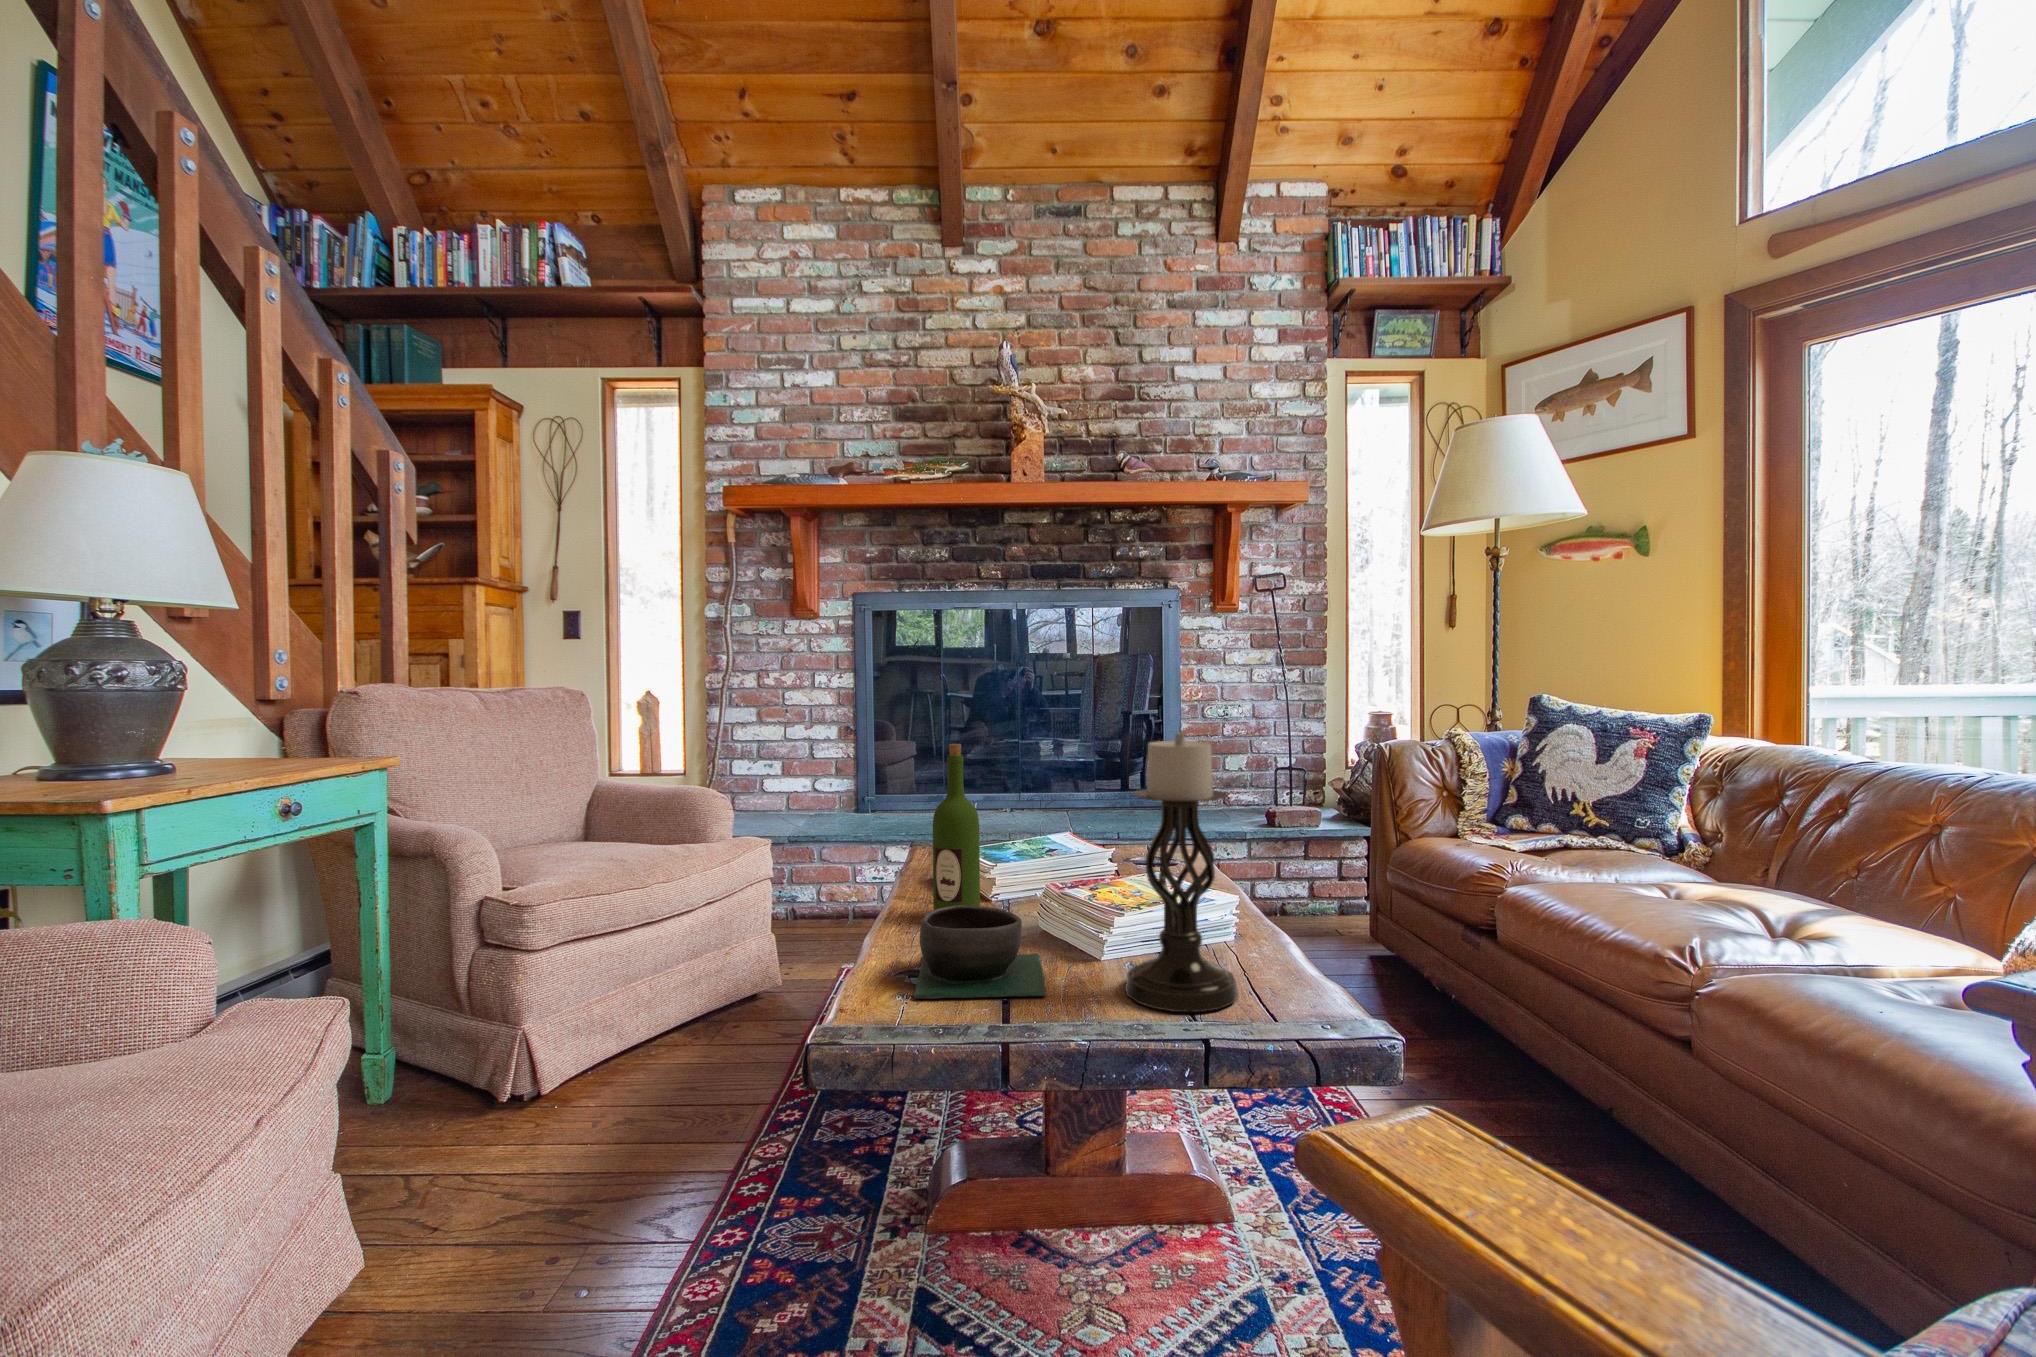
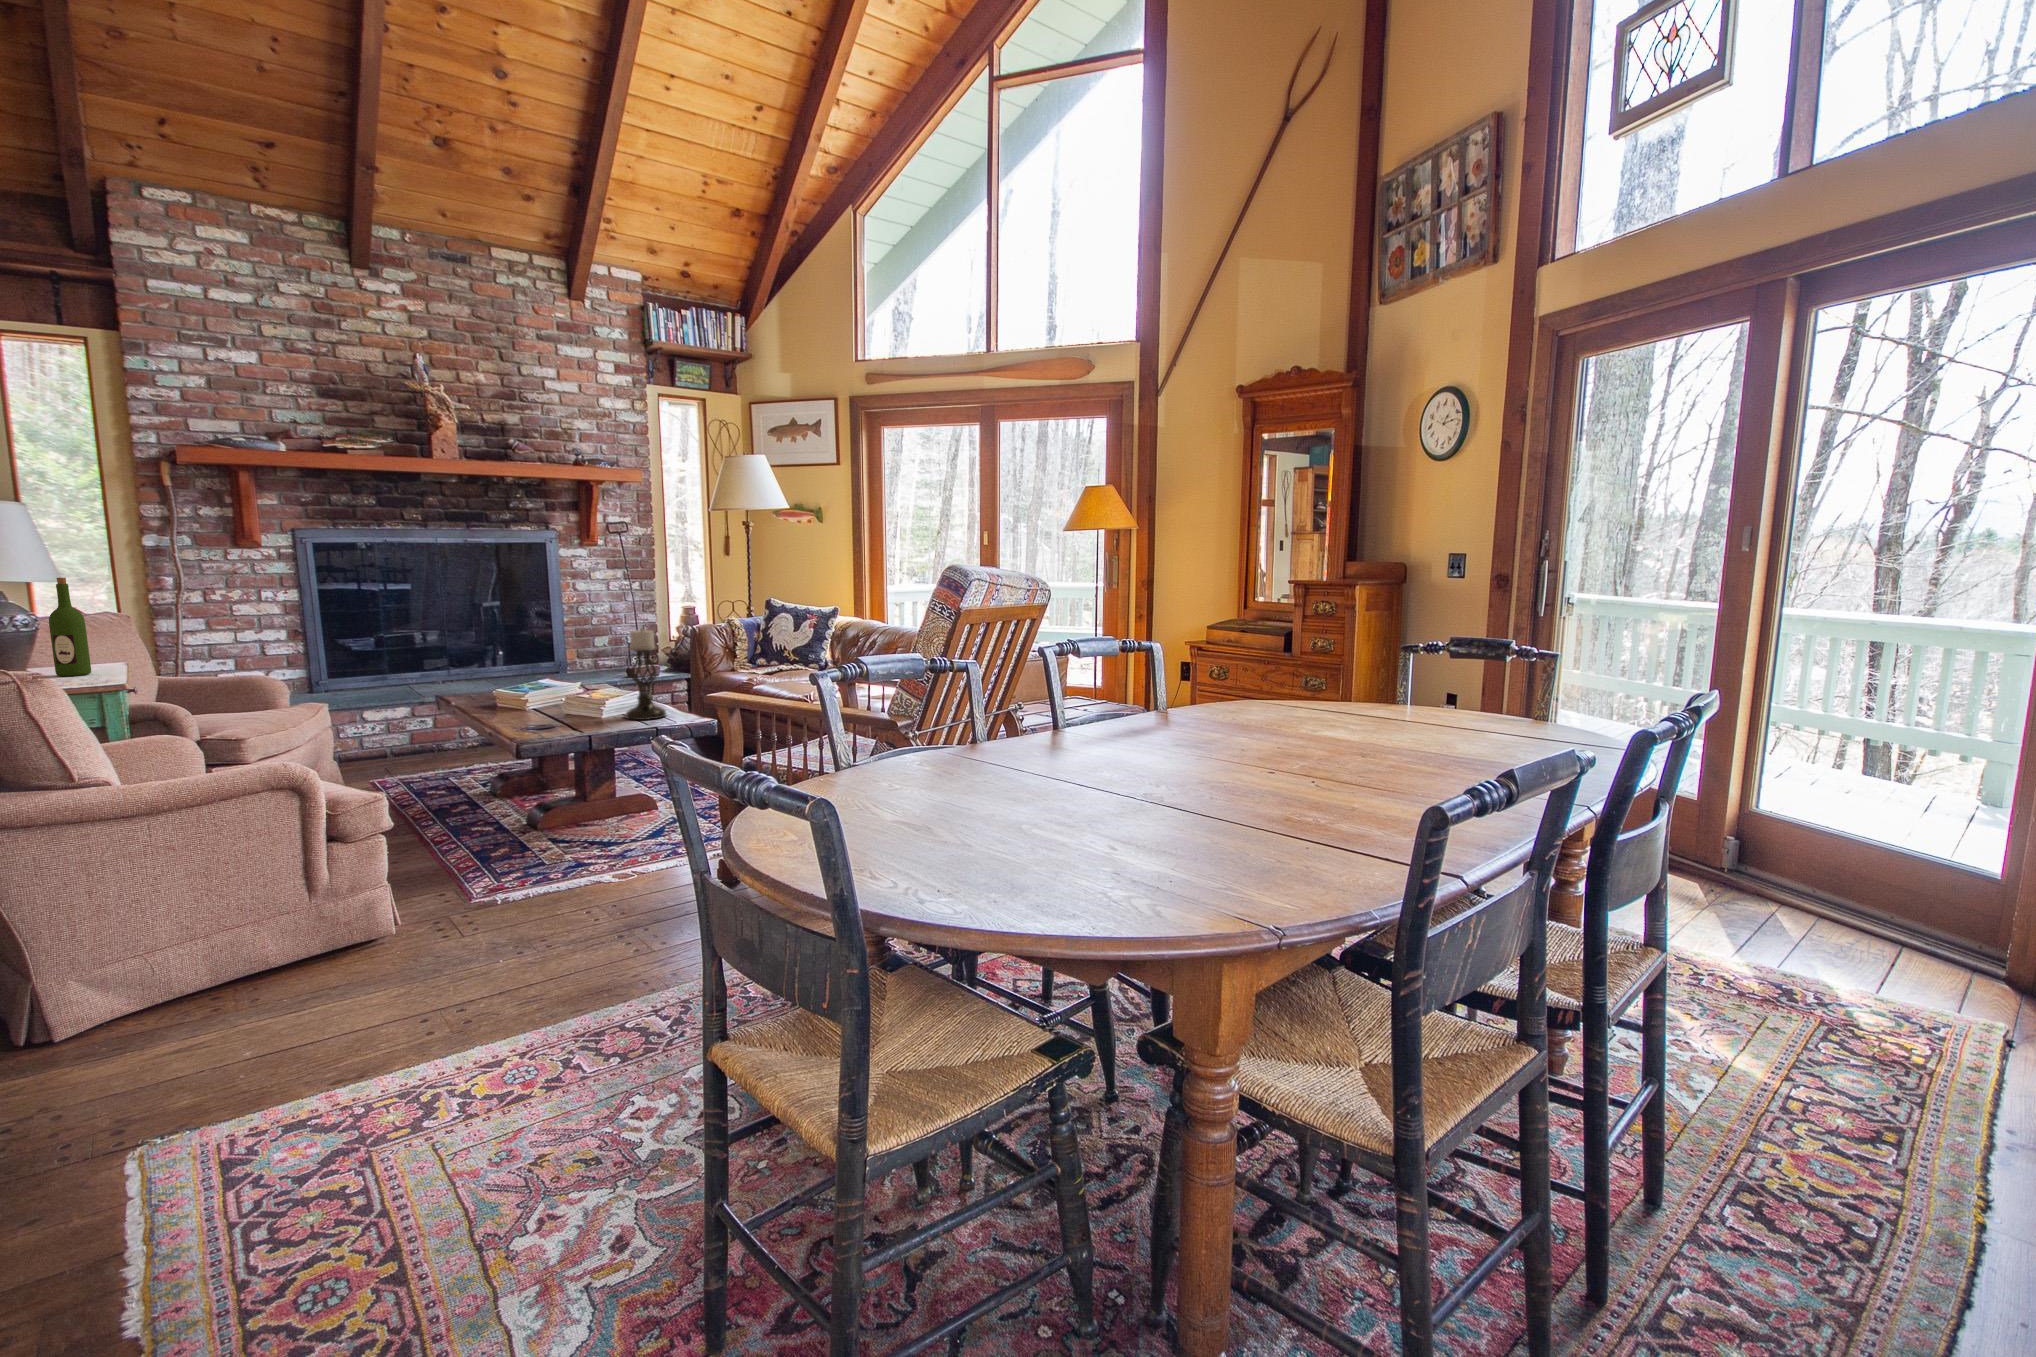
wine bottle: present [933,744,980,910] -> present [49,577,91,676]
bowl: present [913,905,1047,998] -> none [534,698,599,728]

